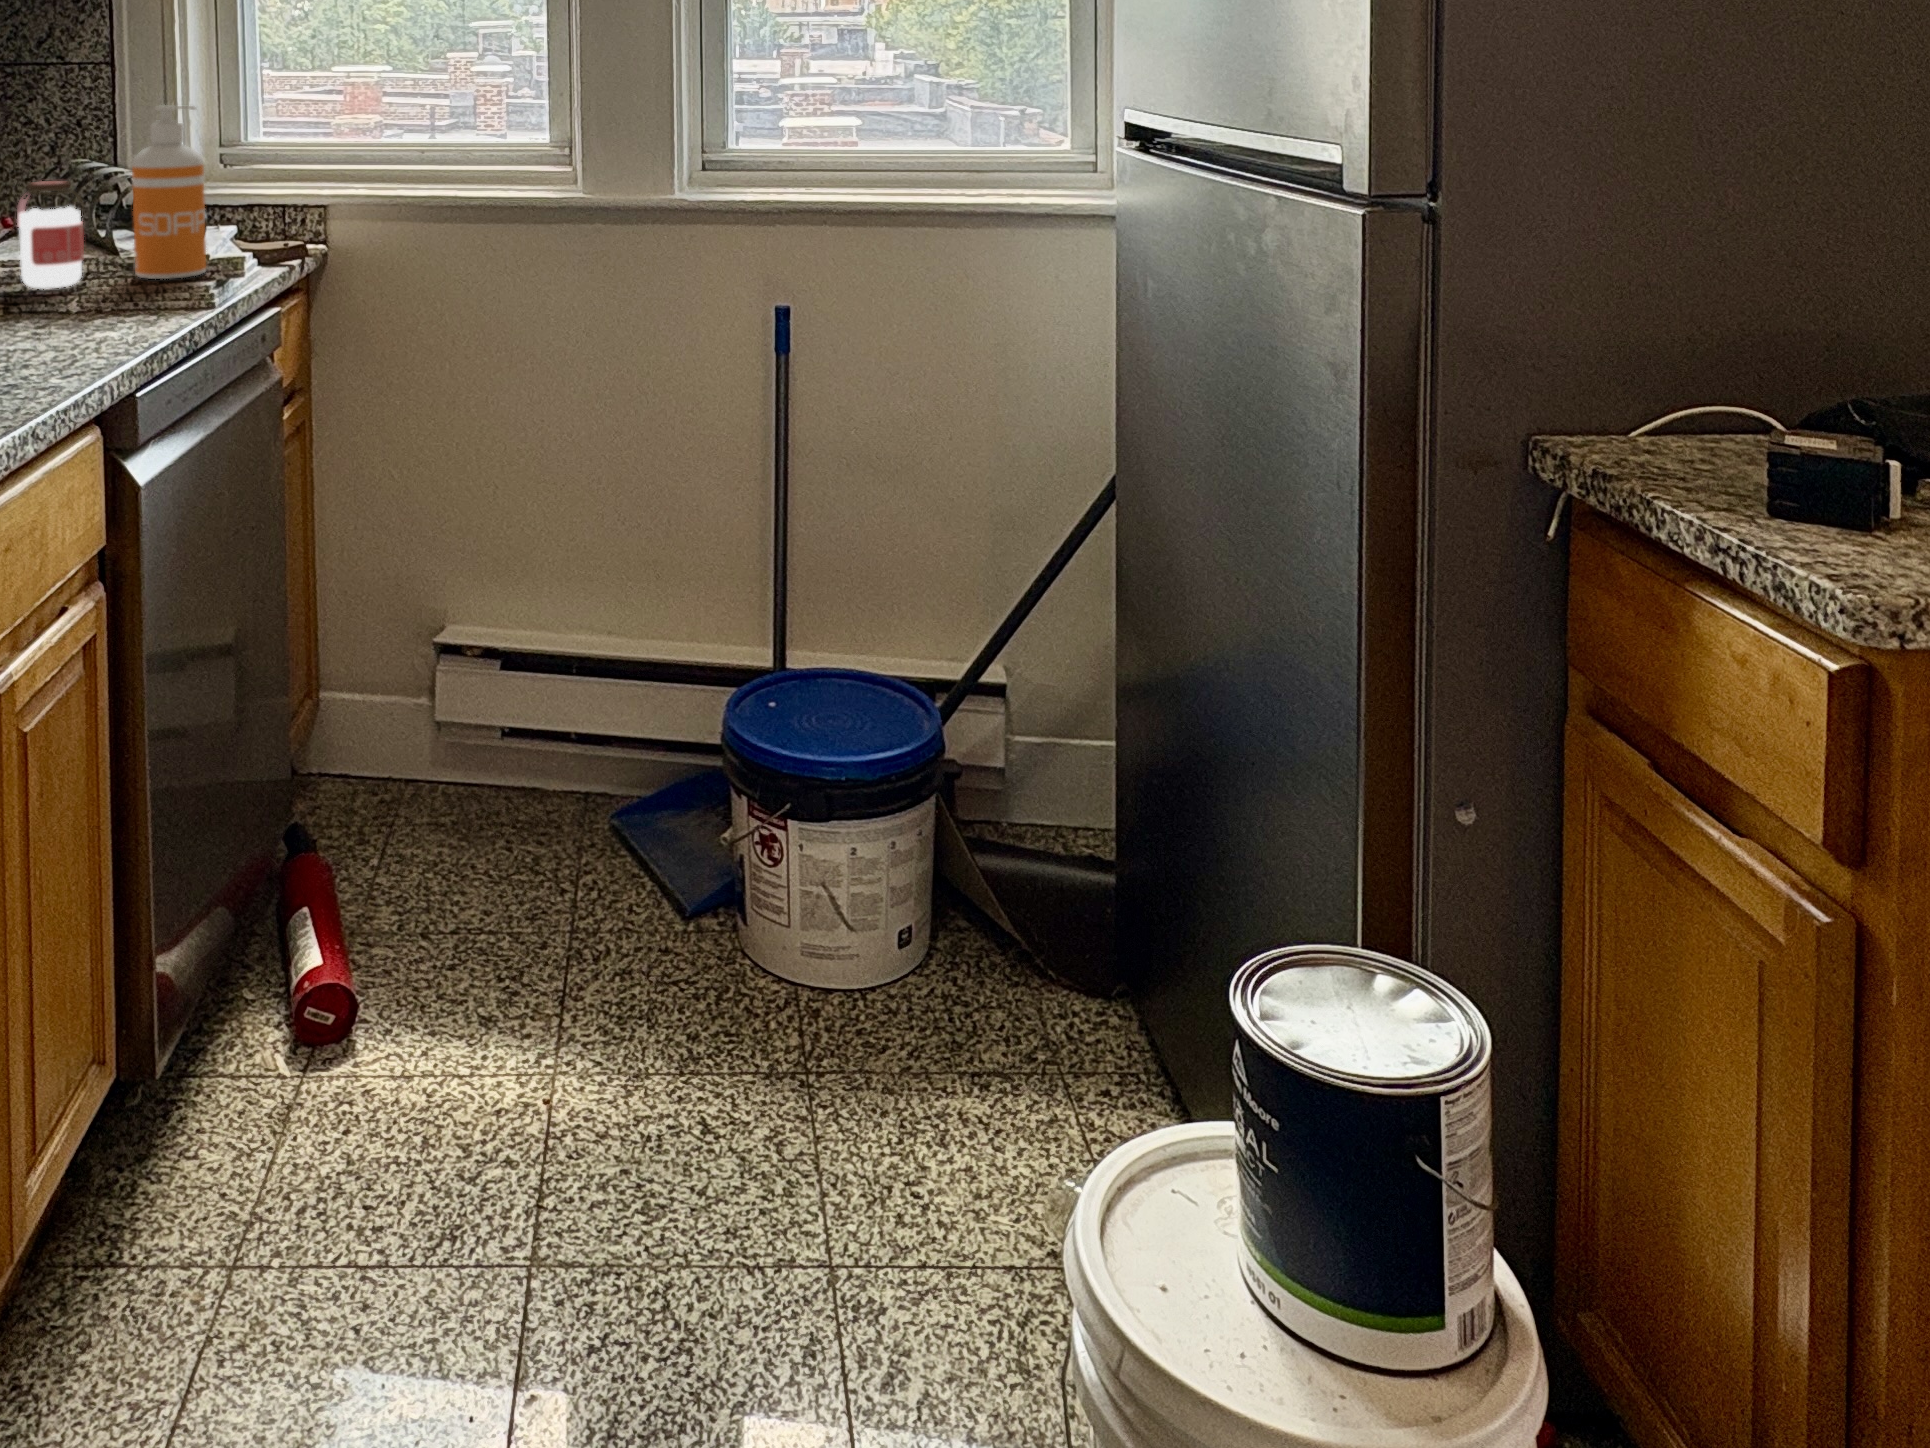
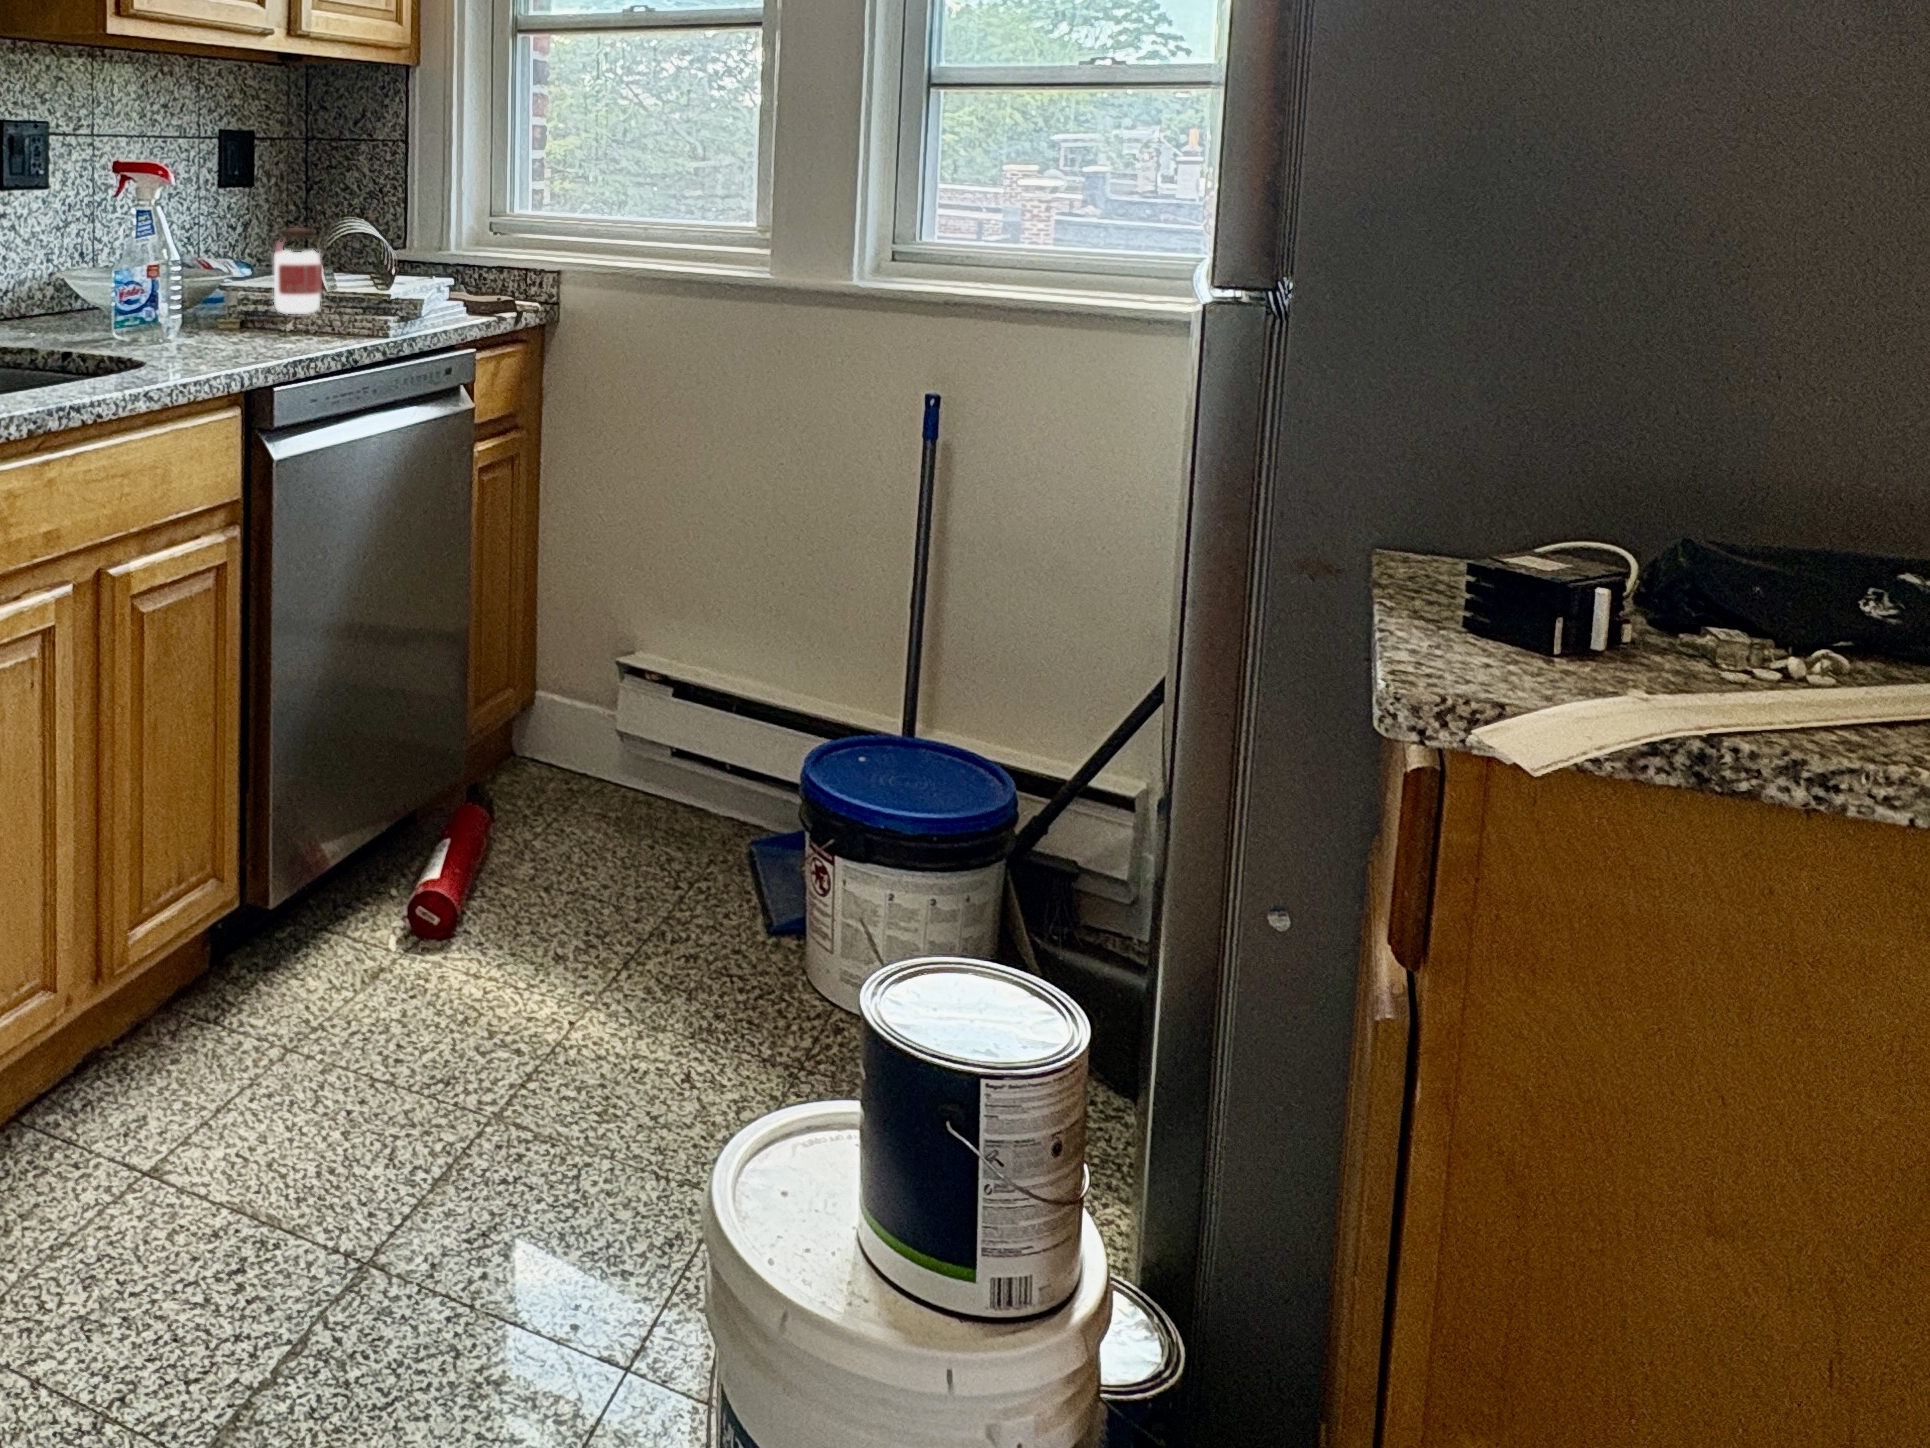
soap dispenser: present [132,105,206,279] -> none [363,170,419,314]

